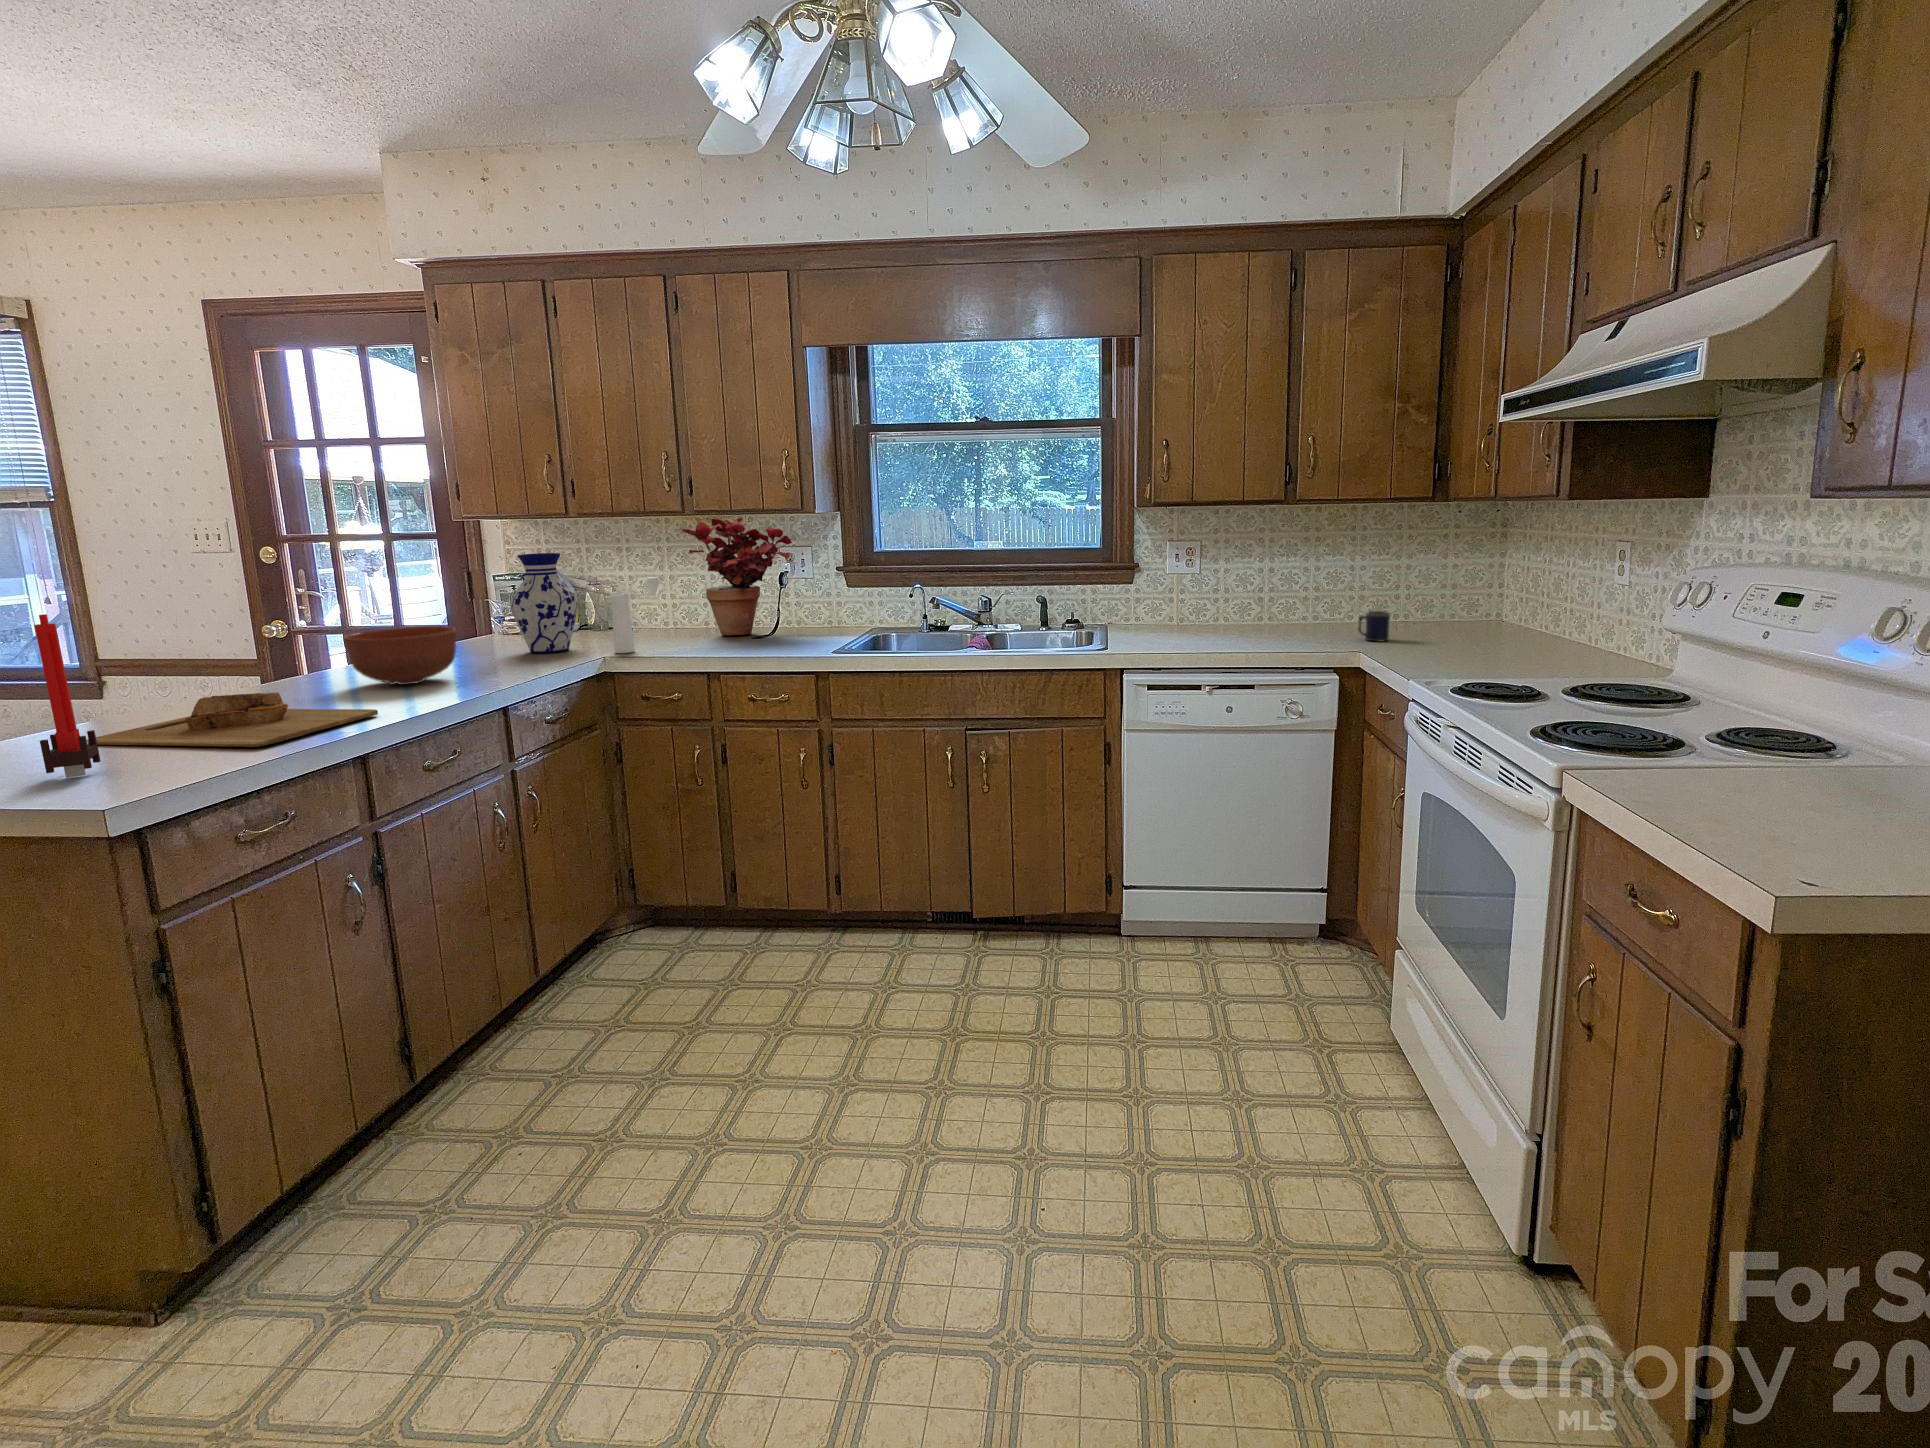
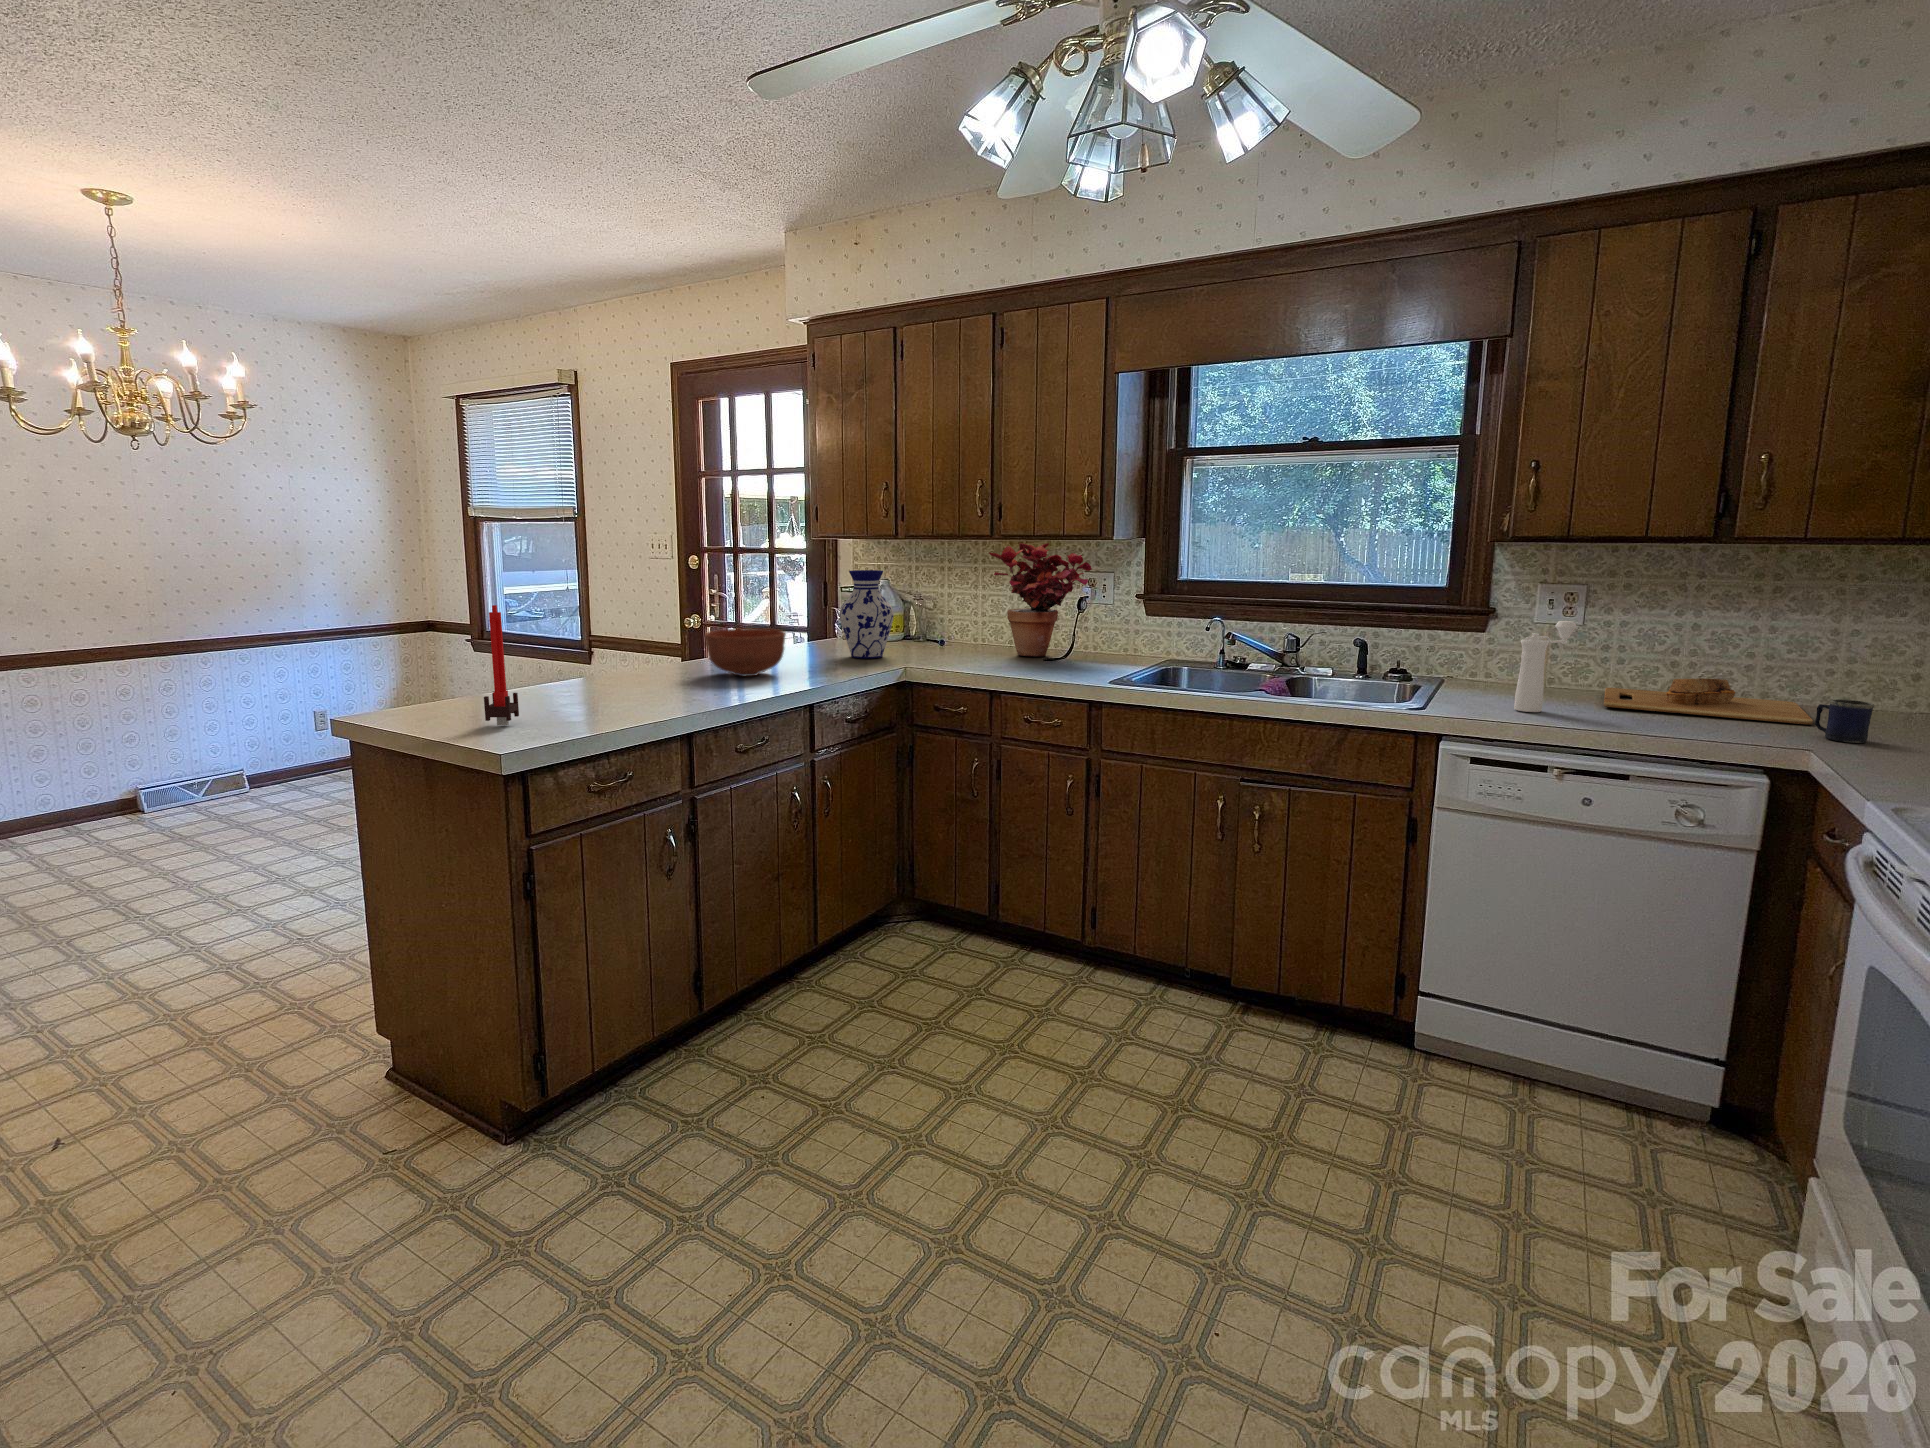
pepper mill: present [609,577,660,653] -> present [1514,621,1577,712]
cutting board: present [87,692,378,747] -> present [1603,678,1813,725]

